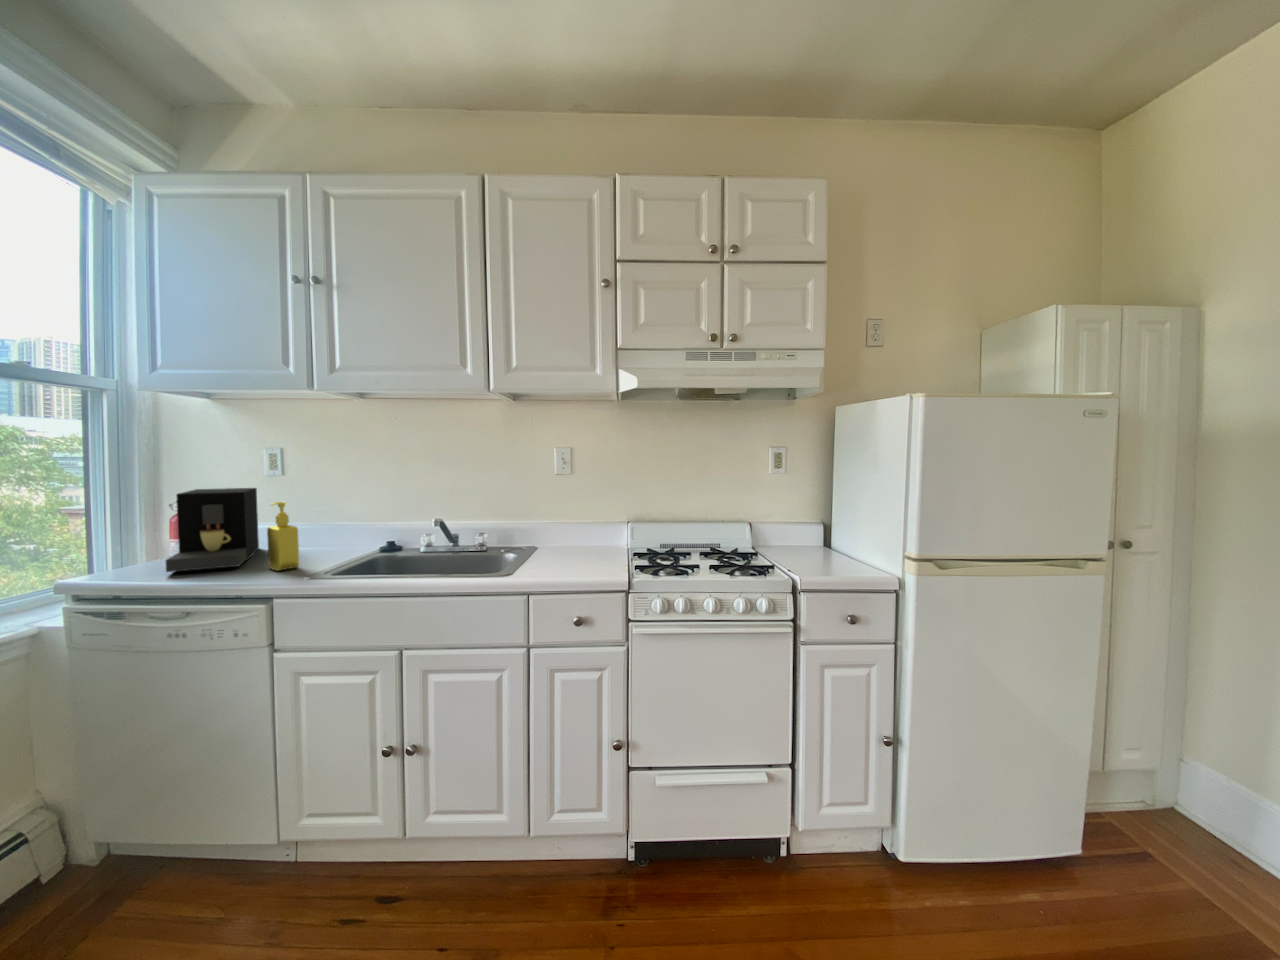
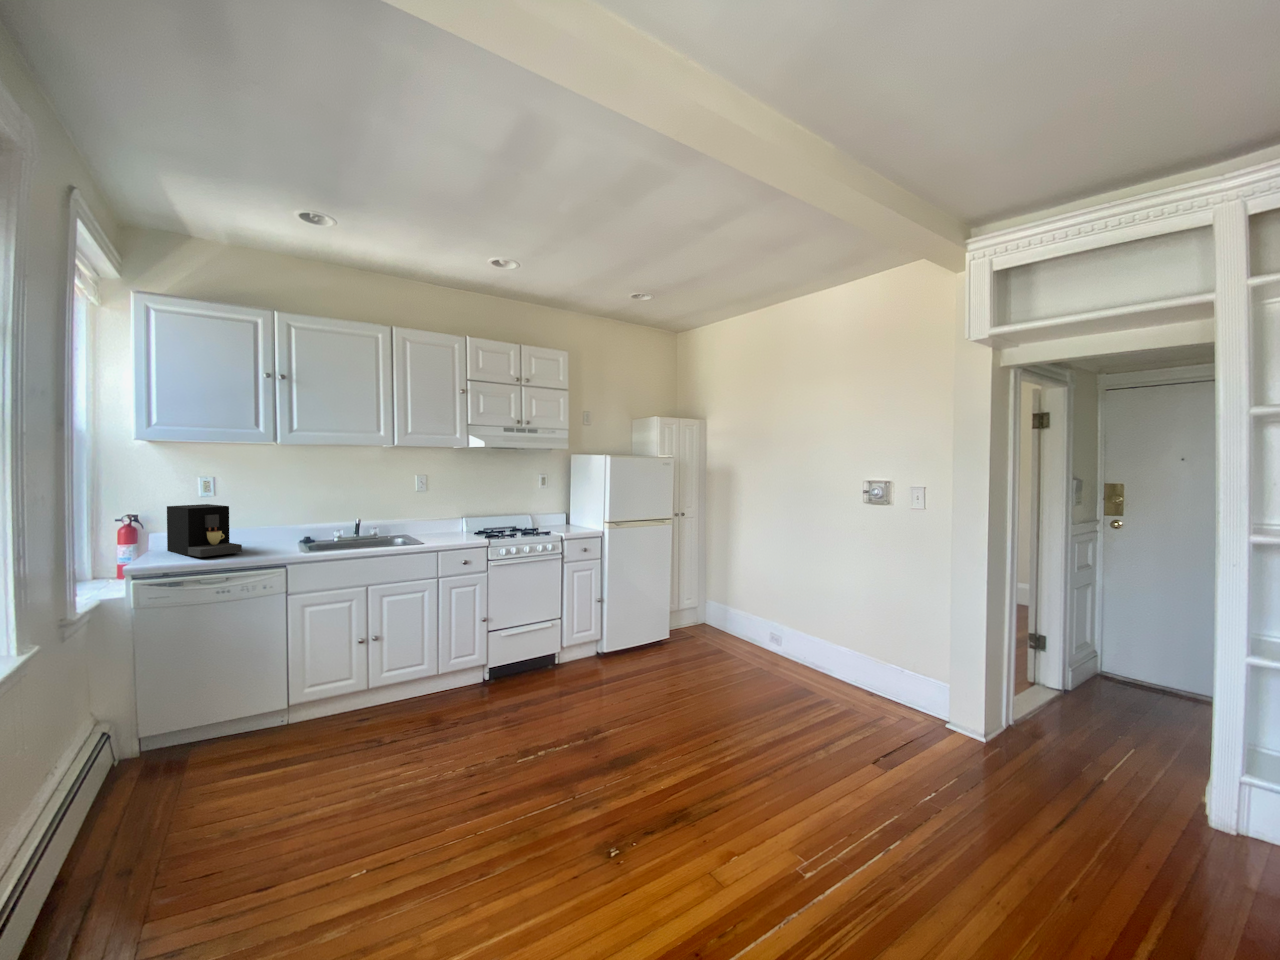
soap dispenser: present [267,502,299,571] -> none [258,511,283,553]

